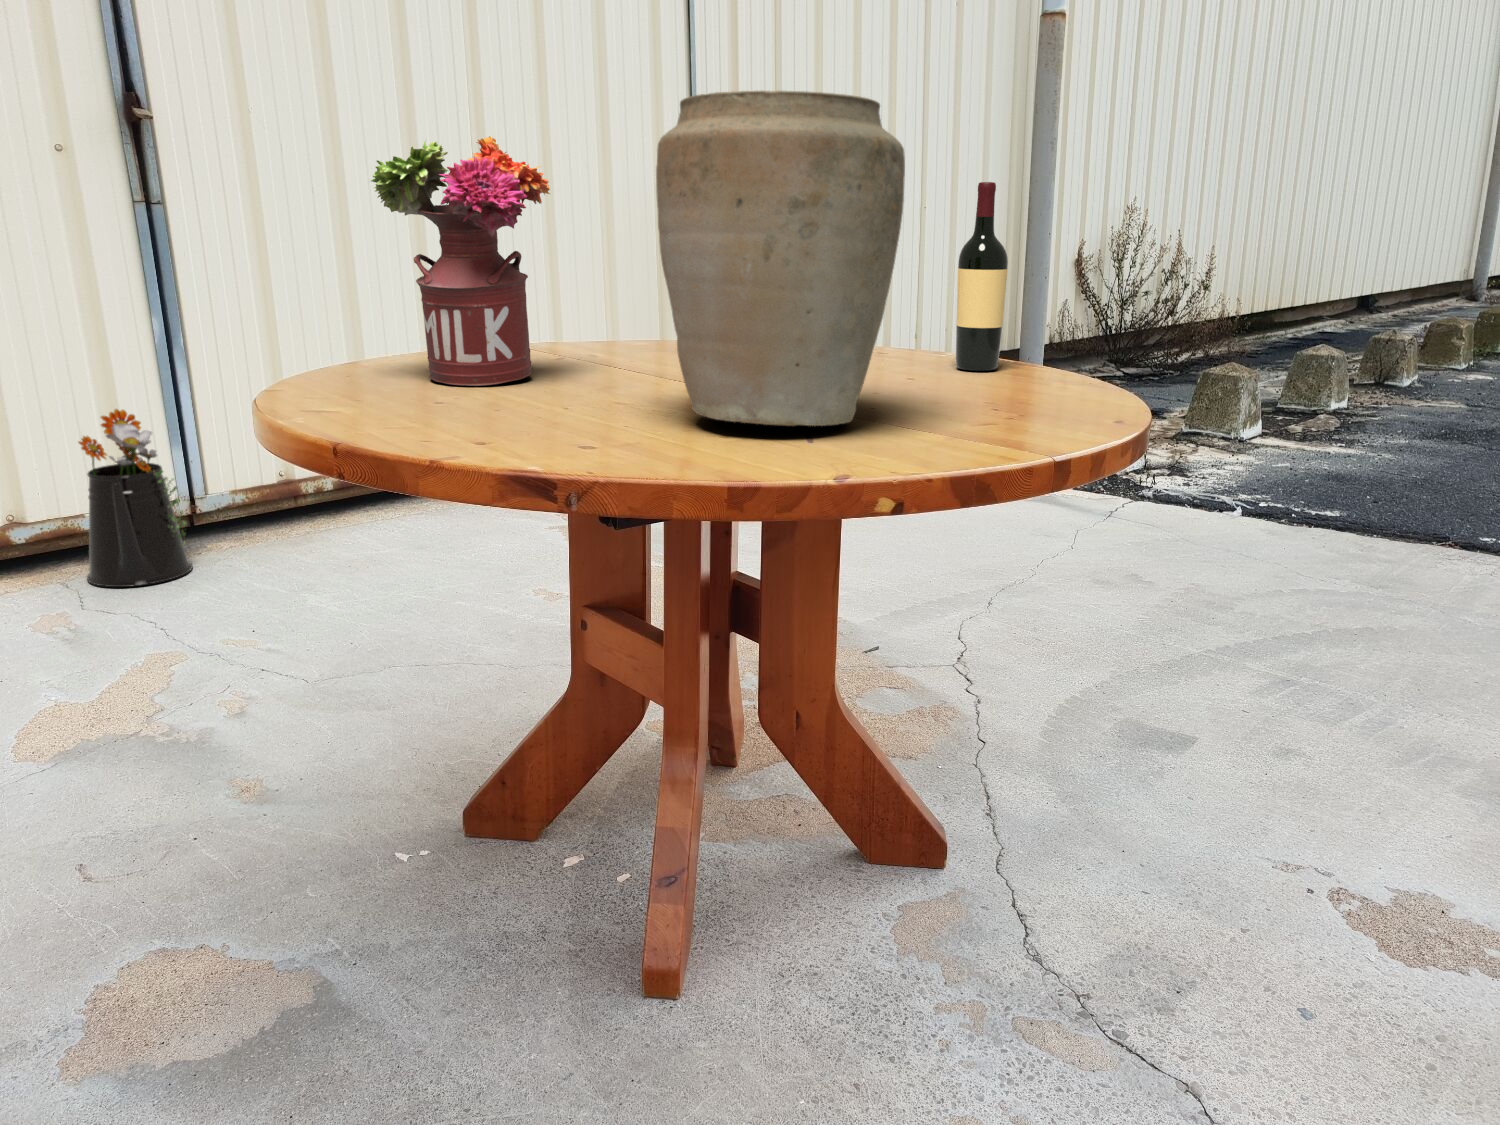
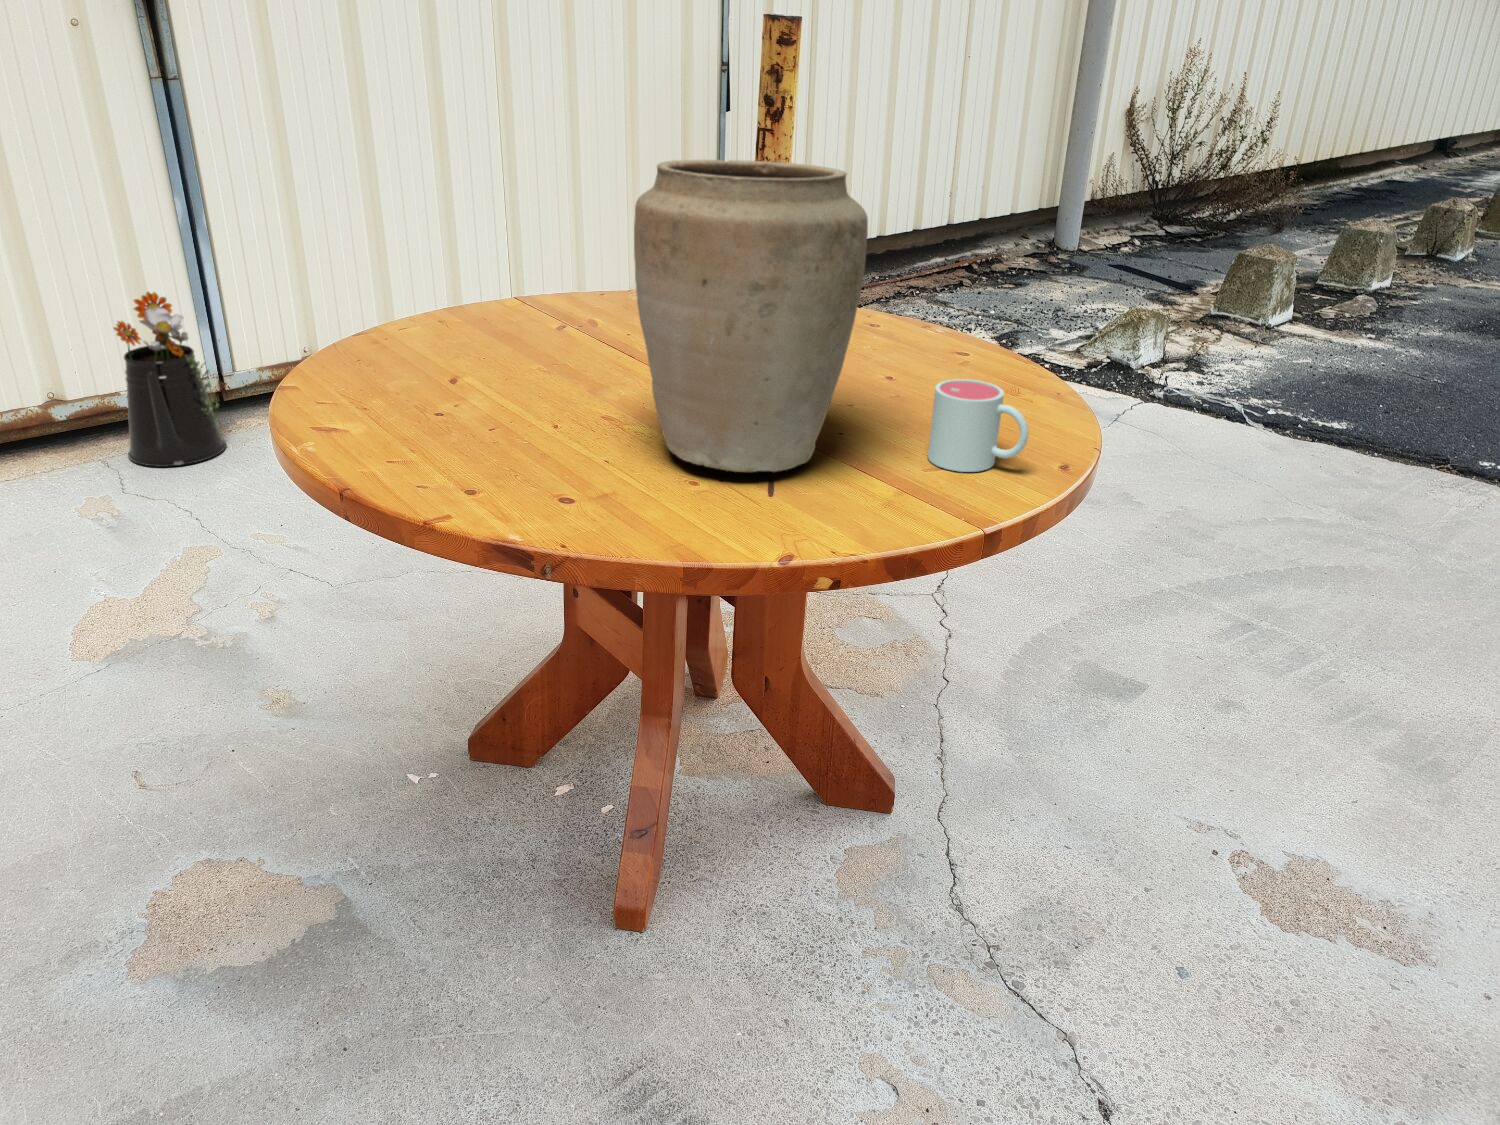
flower arrangement: present [371,136,550,386] -> none [375,137,546,376]
wine bottle: present [956,182,1008,371] -> none [936,176,991,358]
mug: none [976,339,1087,429] -> present [928,379,1029,472]

